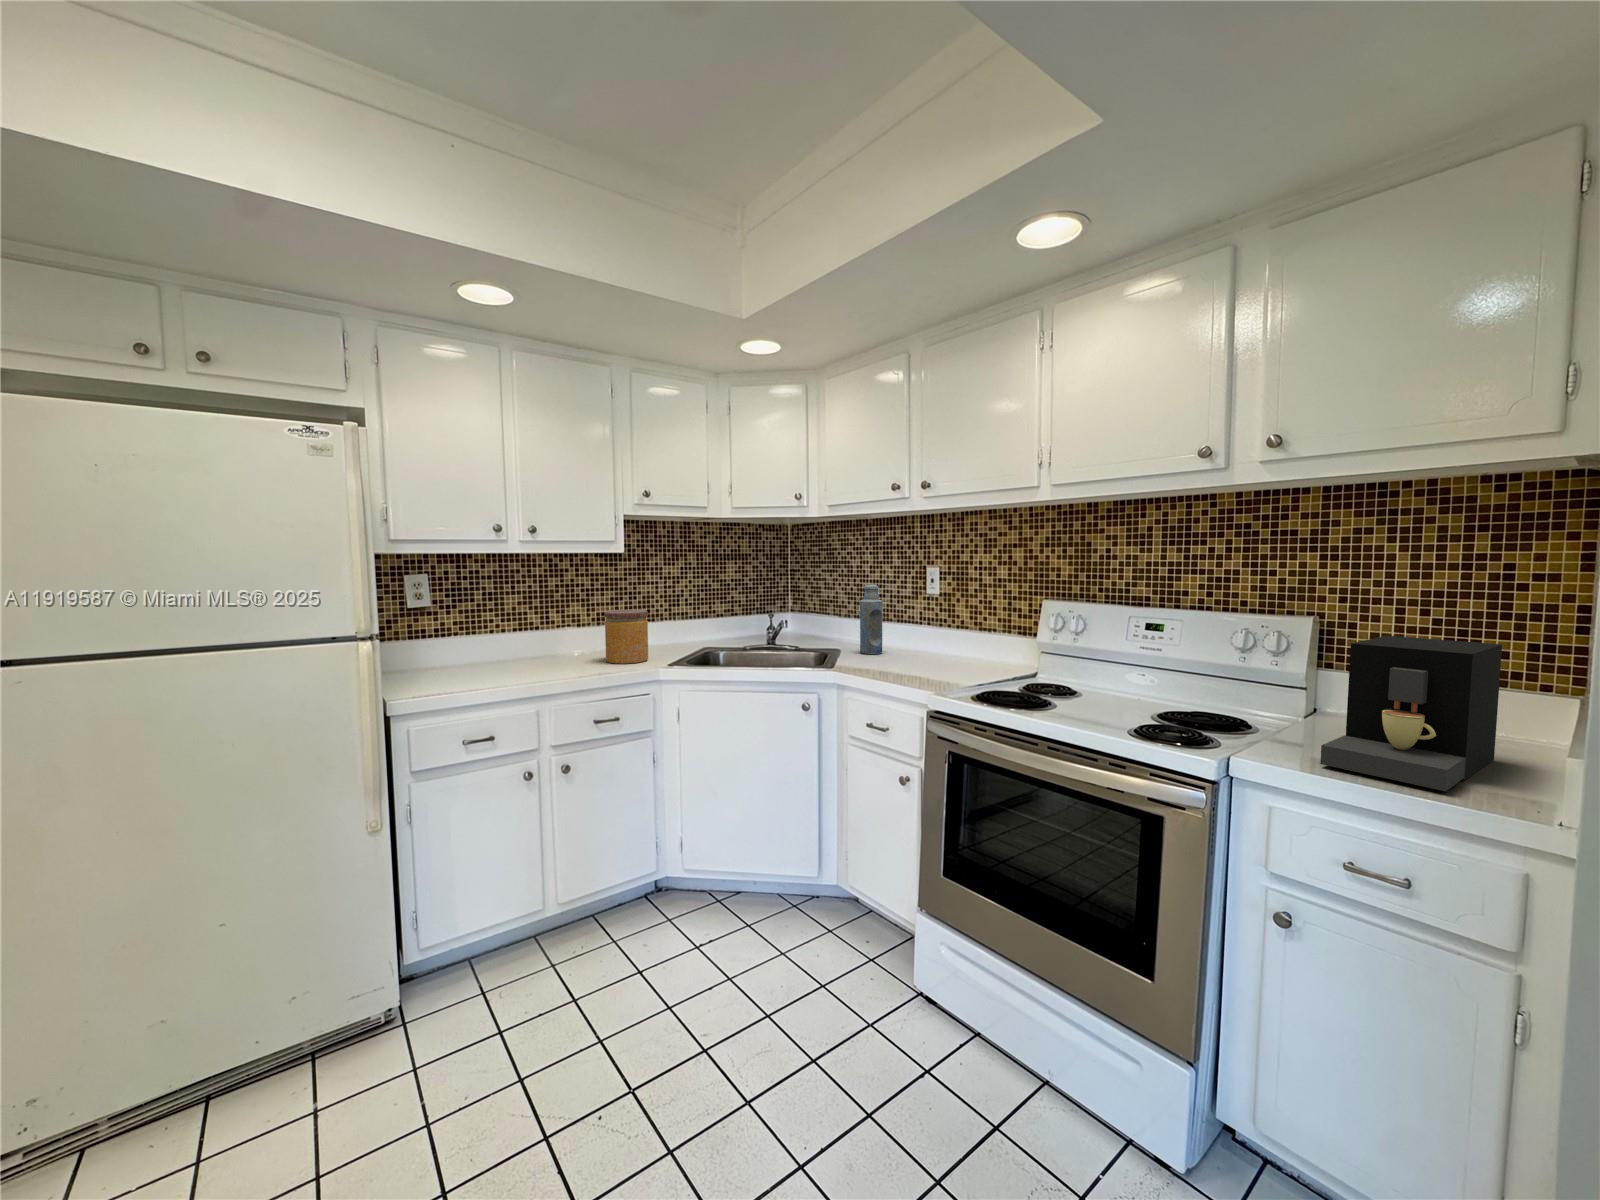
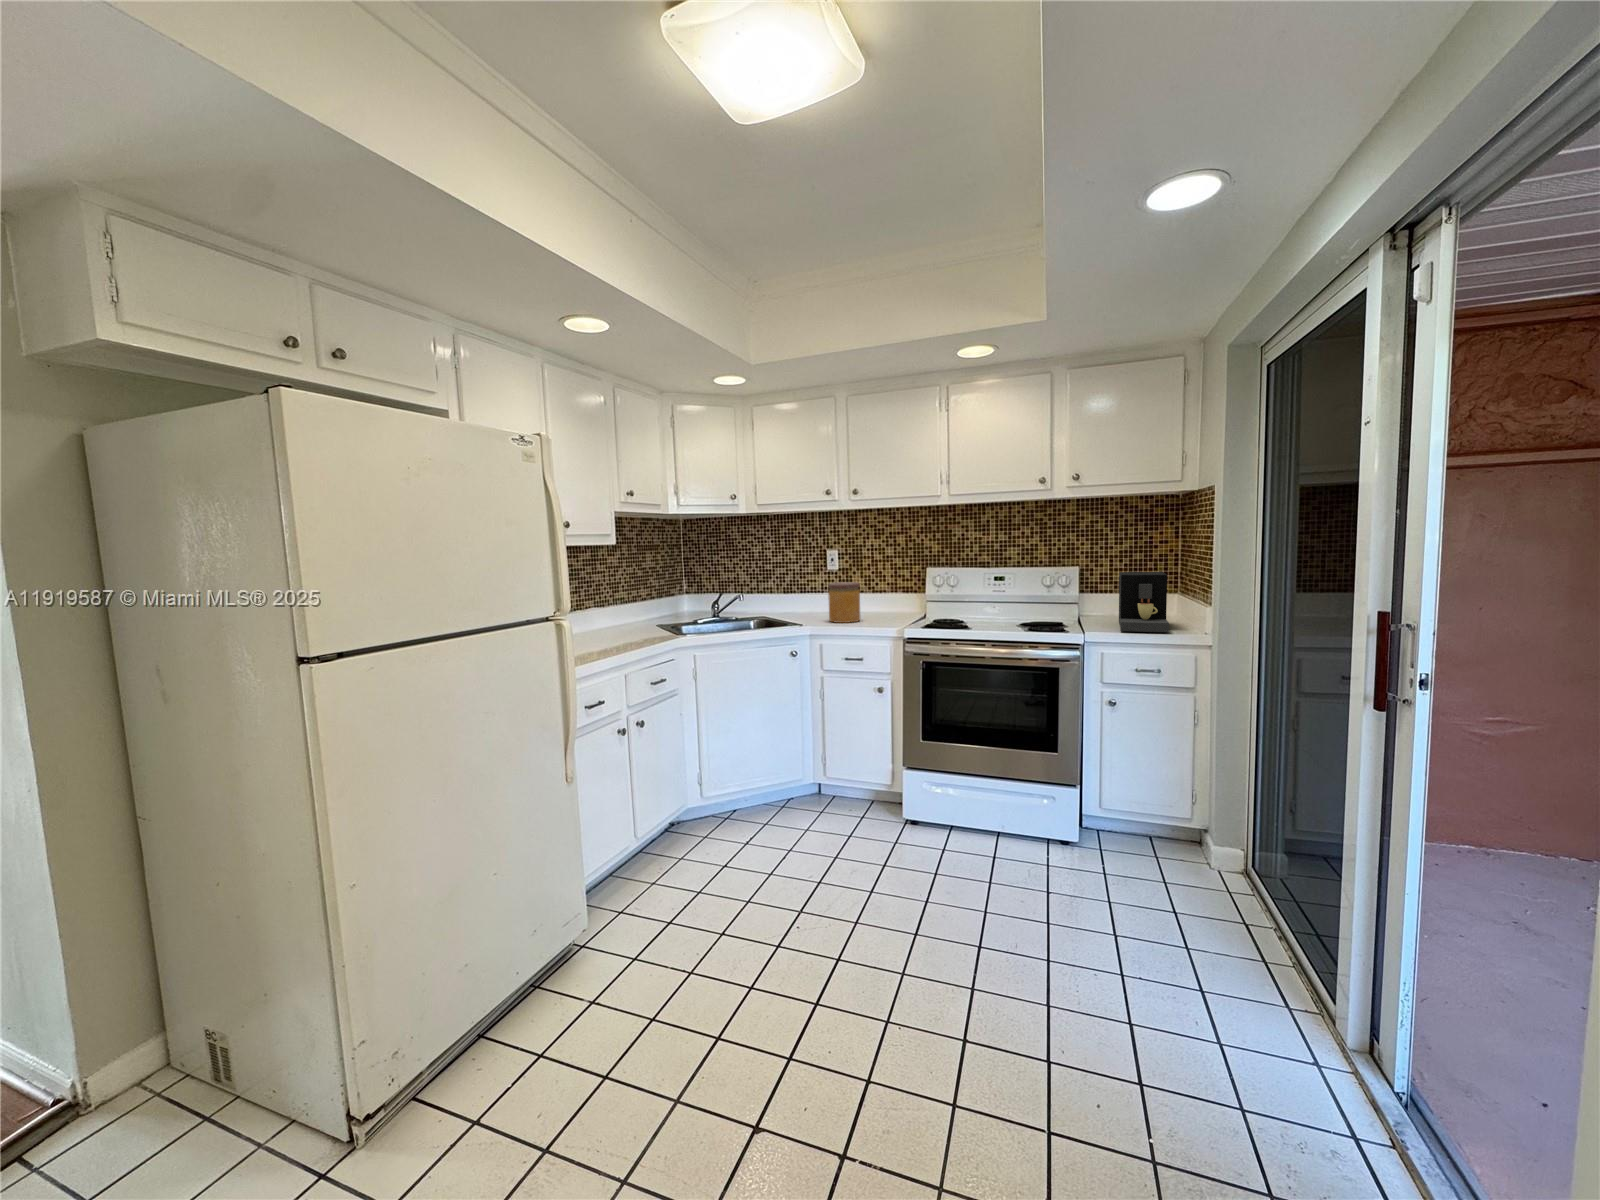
bottle: present [860,584,882,654] -> none [780,565,798,619]
jar: present [605,610,648,664] -> present [828,582,860,623]

